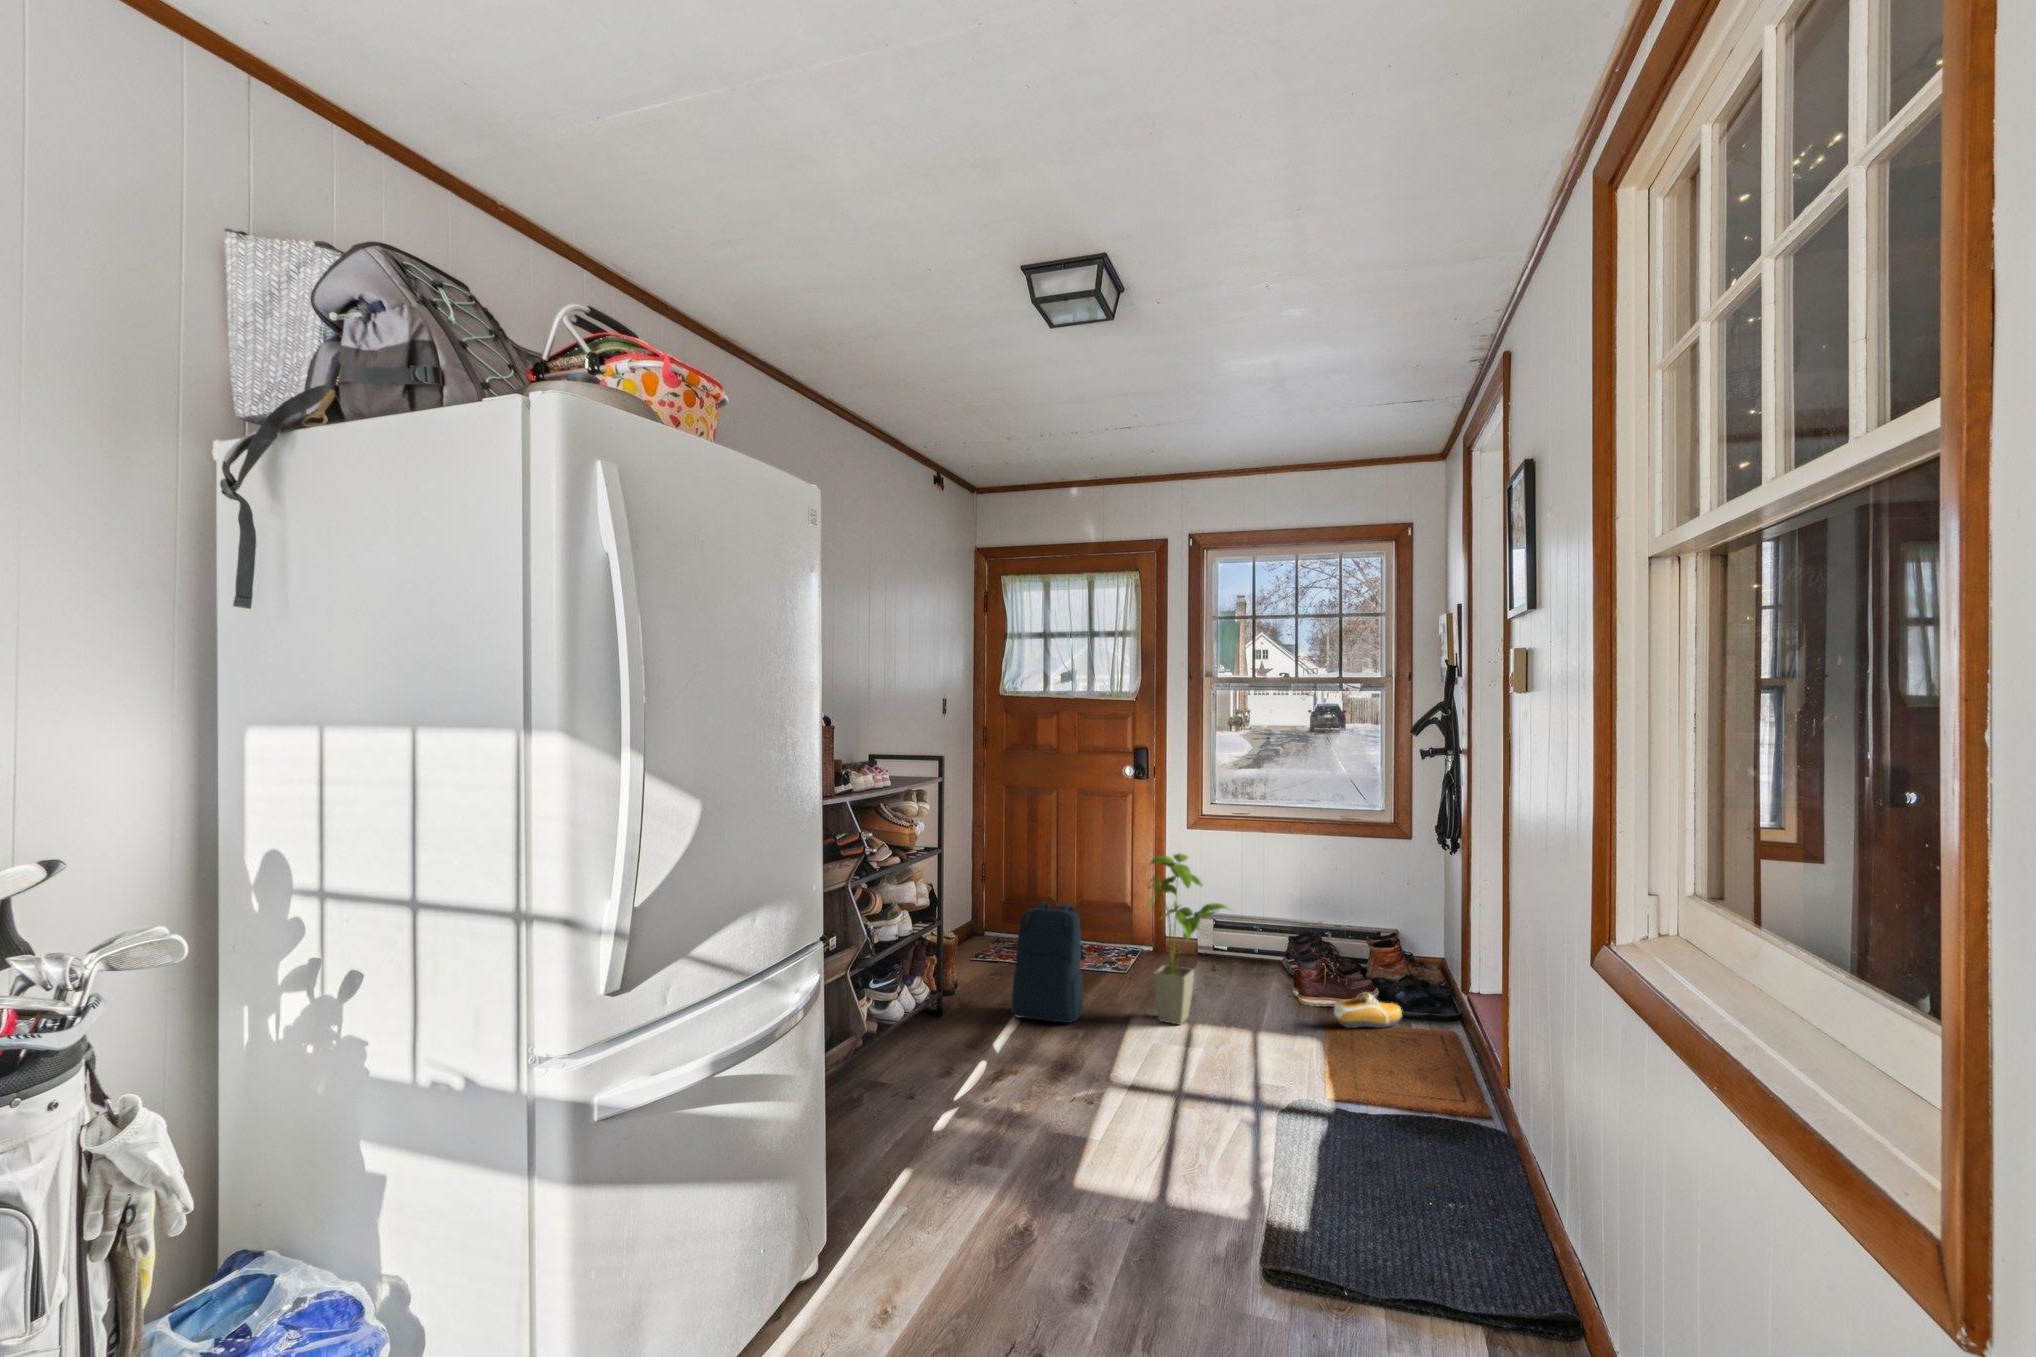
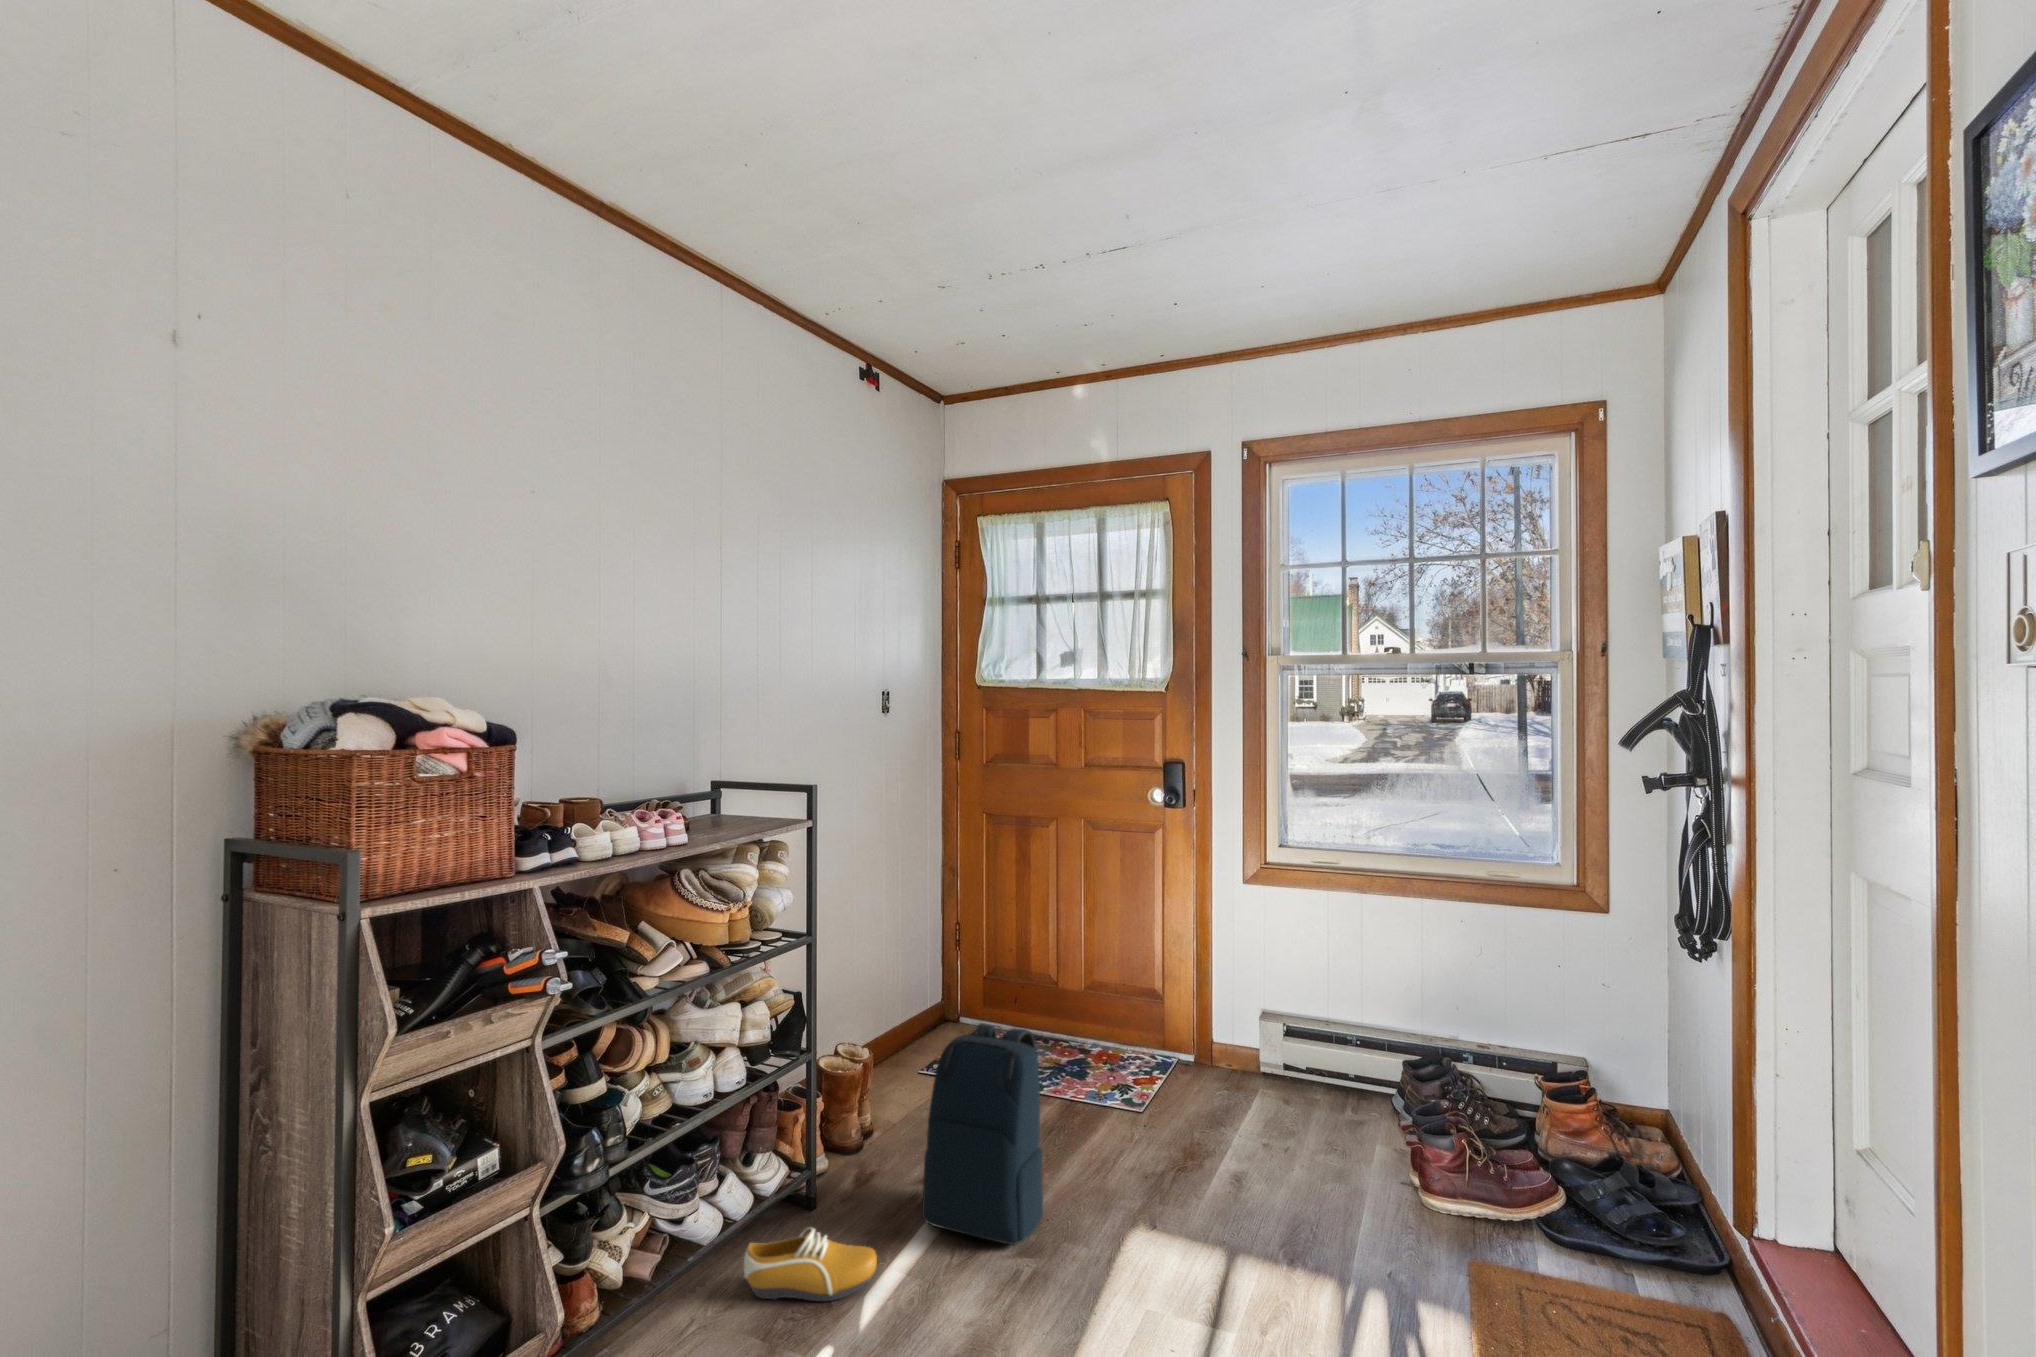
house plant: present [1144,854,1232,1025] -> none [1142,957,1304,1259]
shoe: present [1334,992,1402,1028] -> present [744,1227,877,1301]

